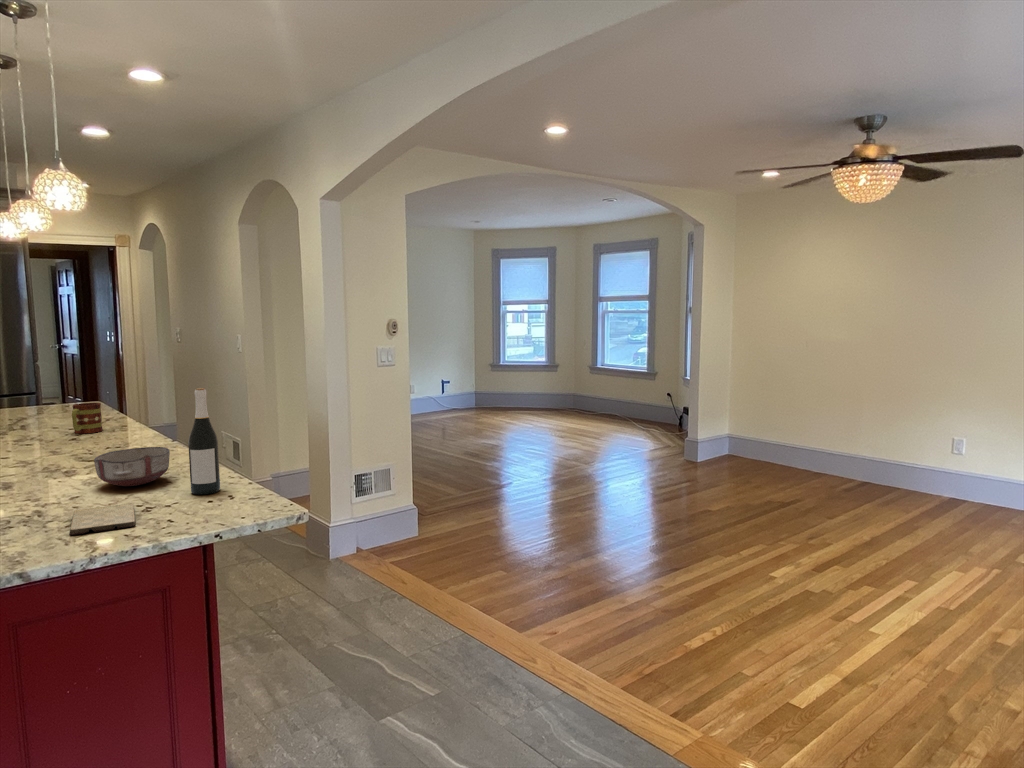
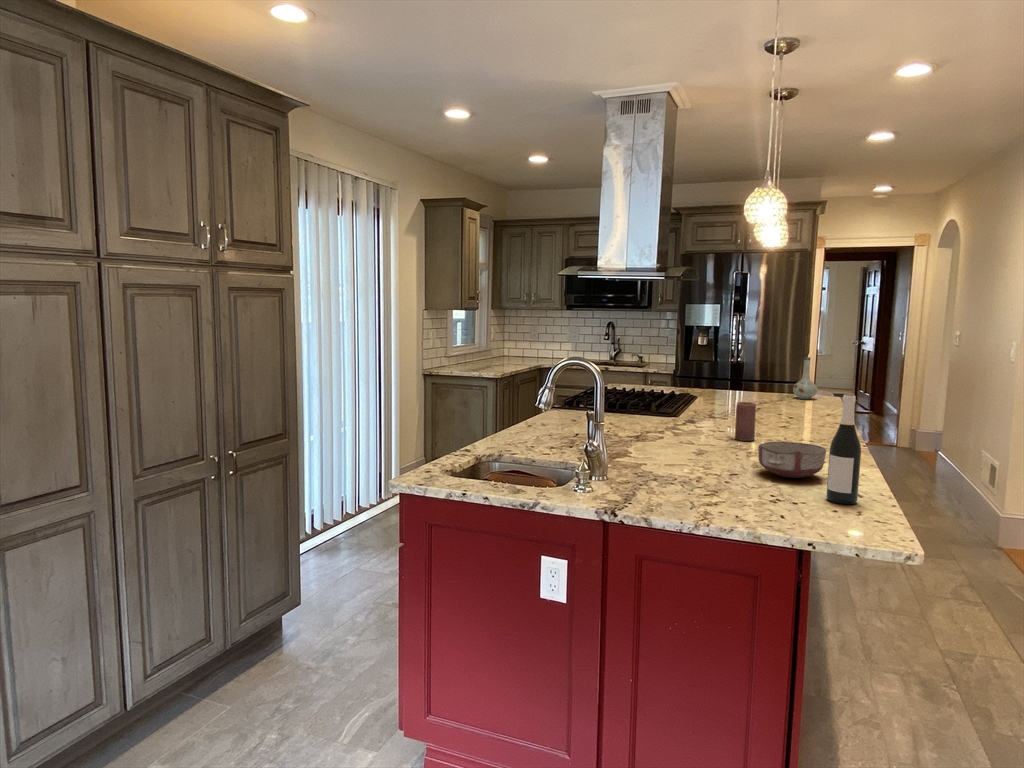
vase: none [45,363,75,409] -> present [793,357,818,399]
mug: present [72,403,103,434] -> none [790,396,818,424]
candle: none [25,418,55,464] -> present [735,402,756,441]
cutting board: present [69,503,136,535] -> none [701,484,767,510]

